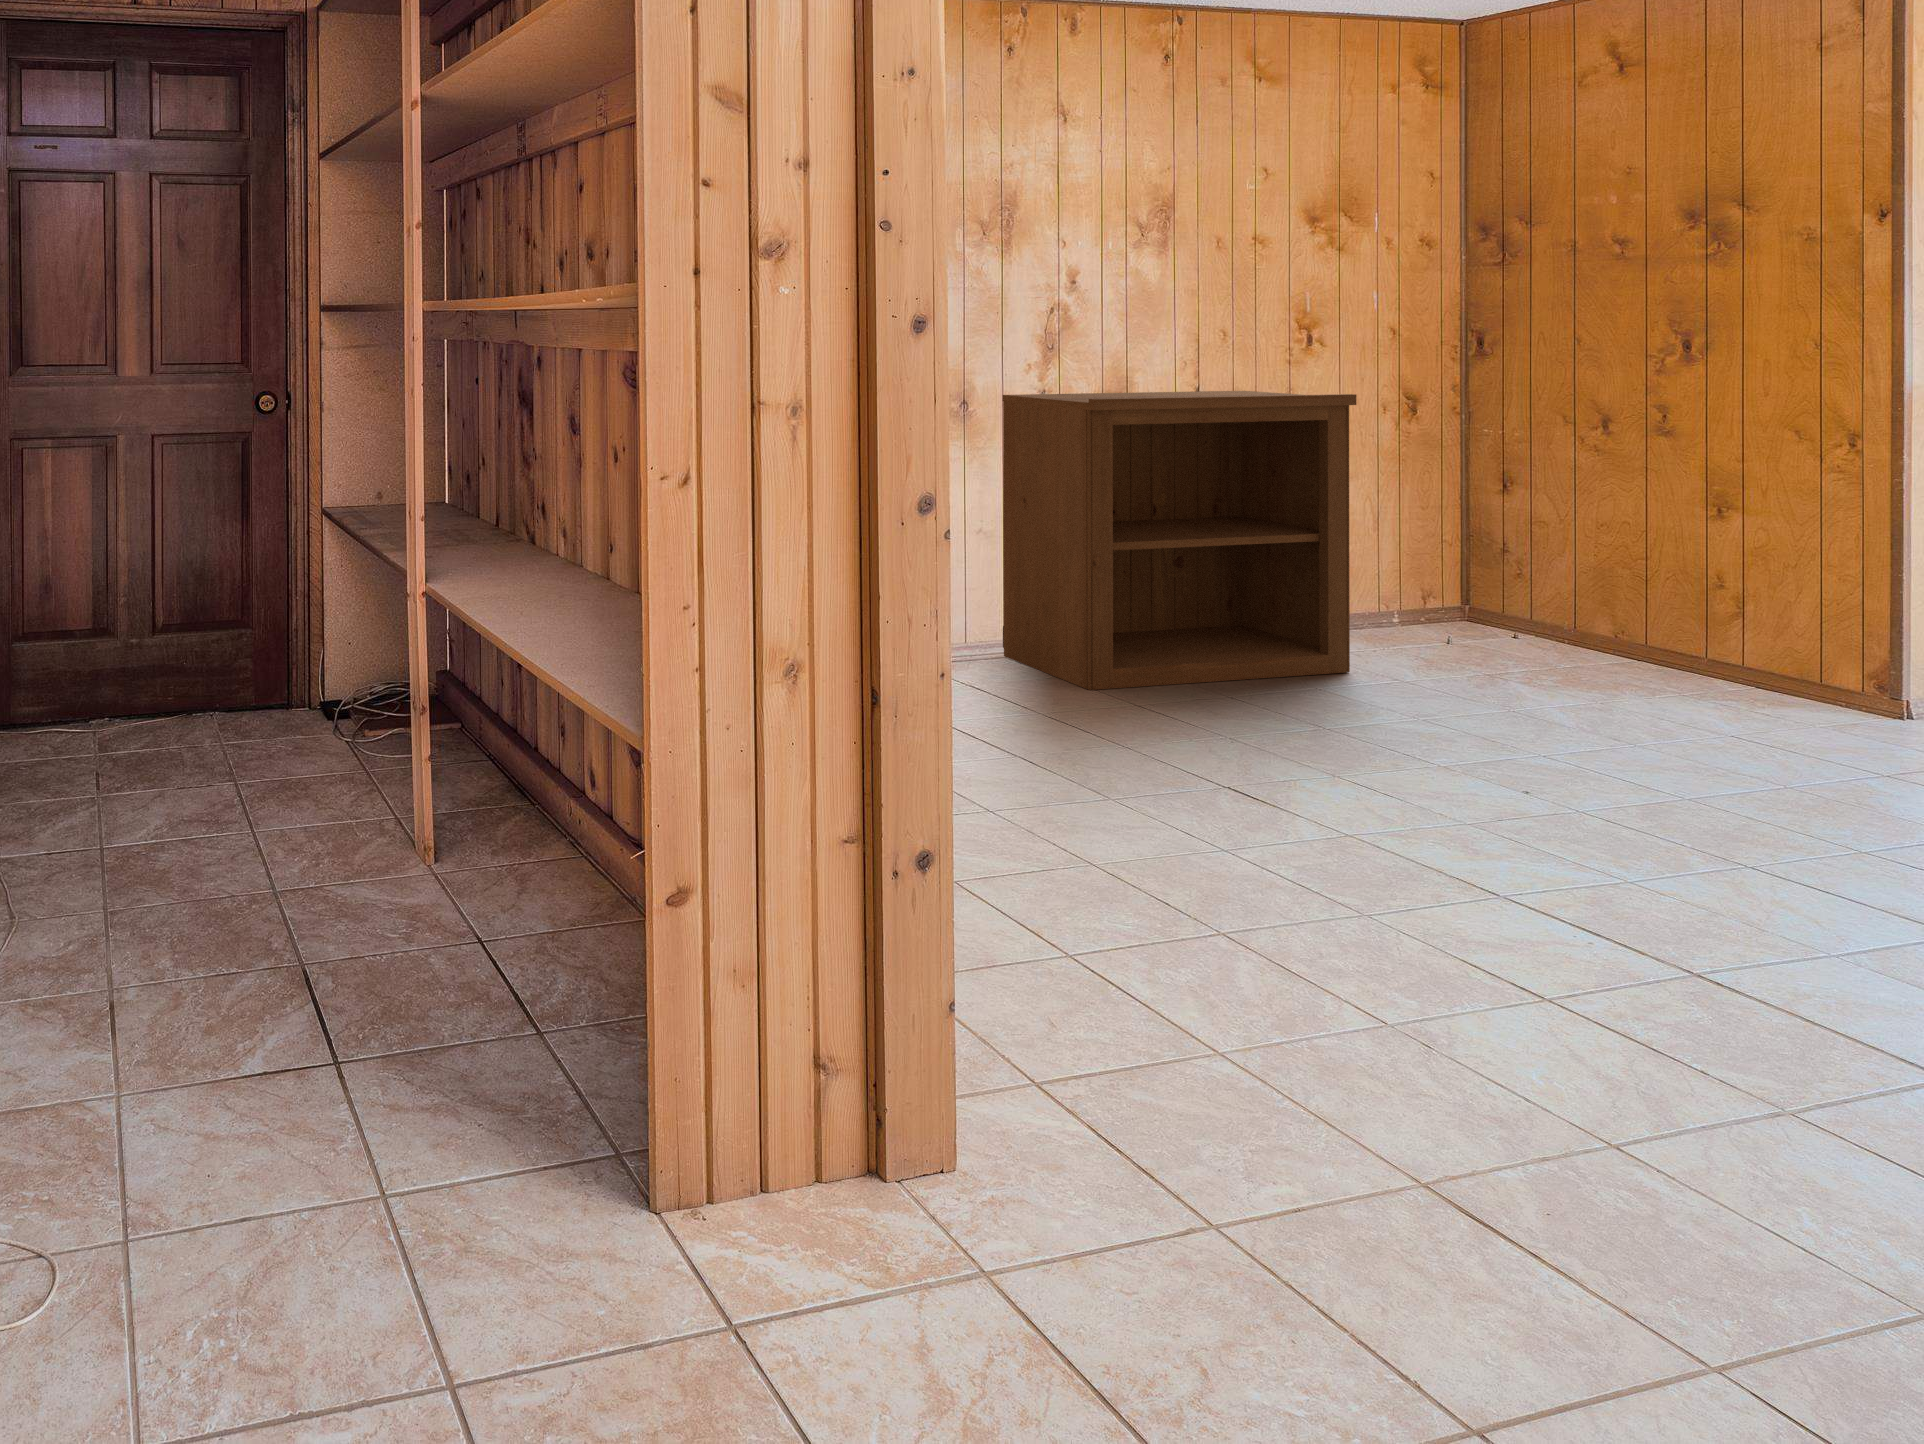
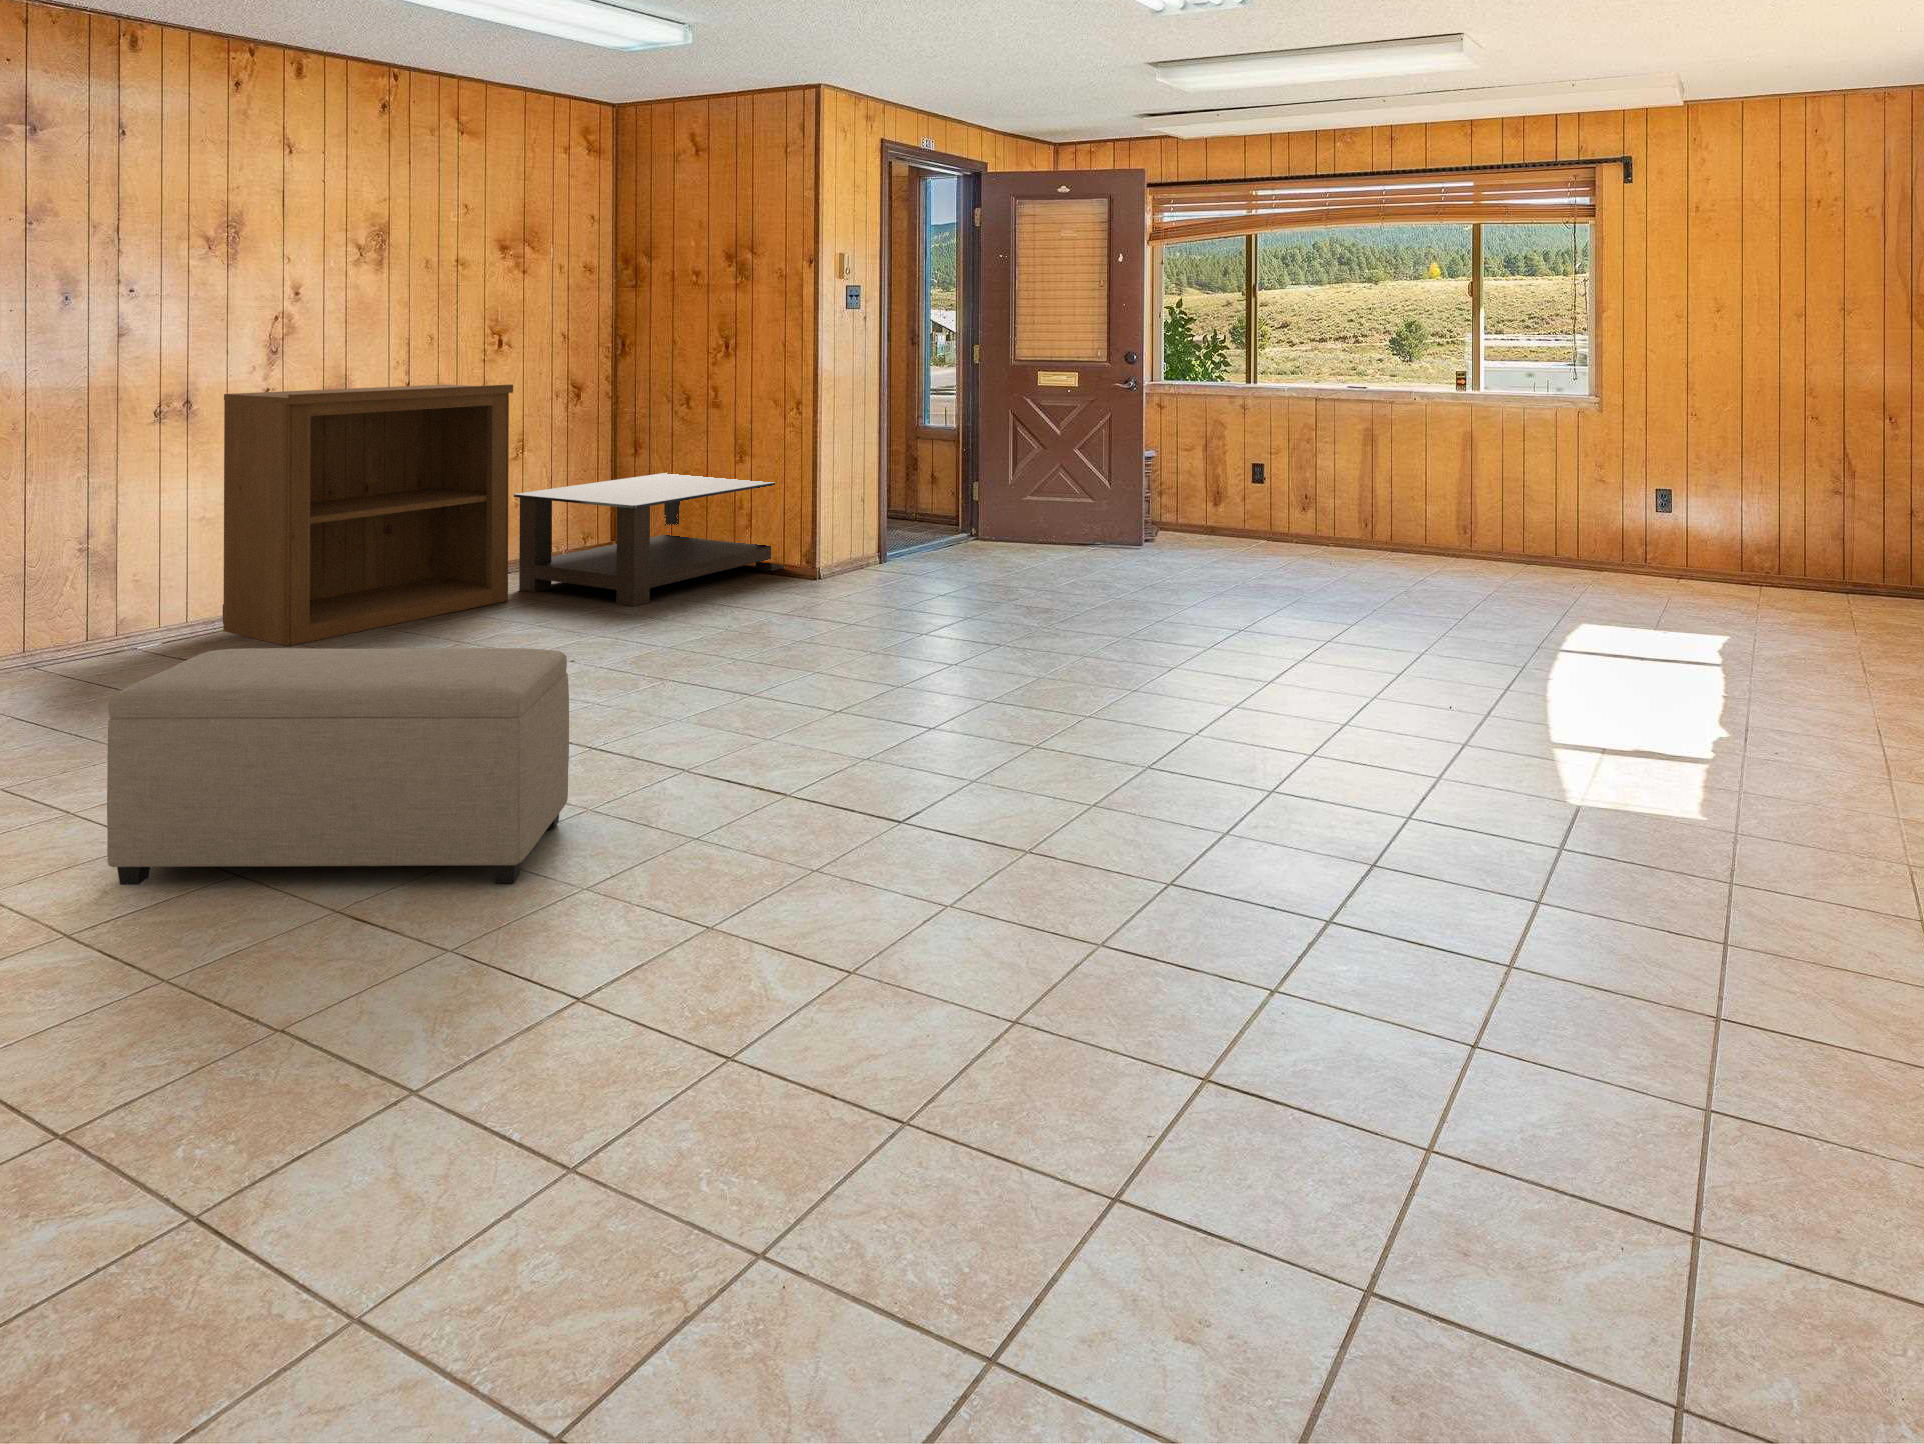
coffee table: none [1346,521,1822,714] -> present [514,473,784,606]
ottoman: none [1053,731,1784,1256] -> present [107,648,569,885]

